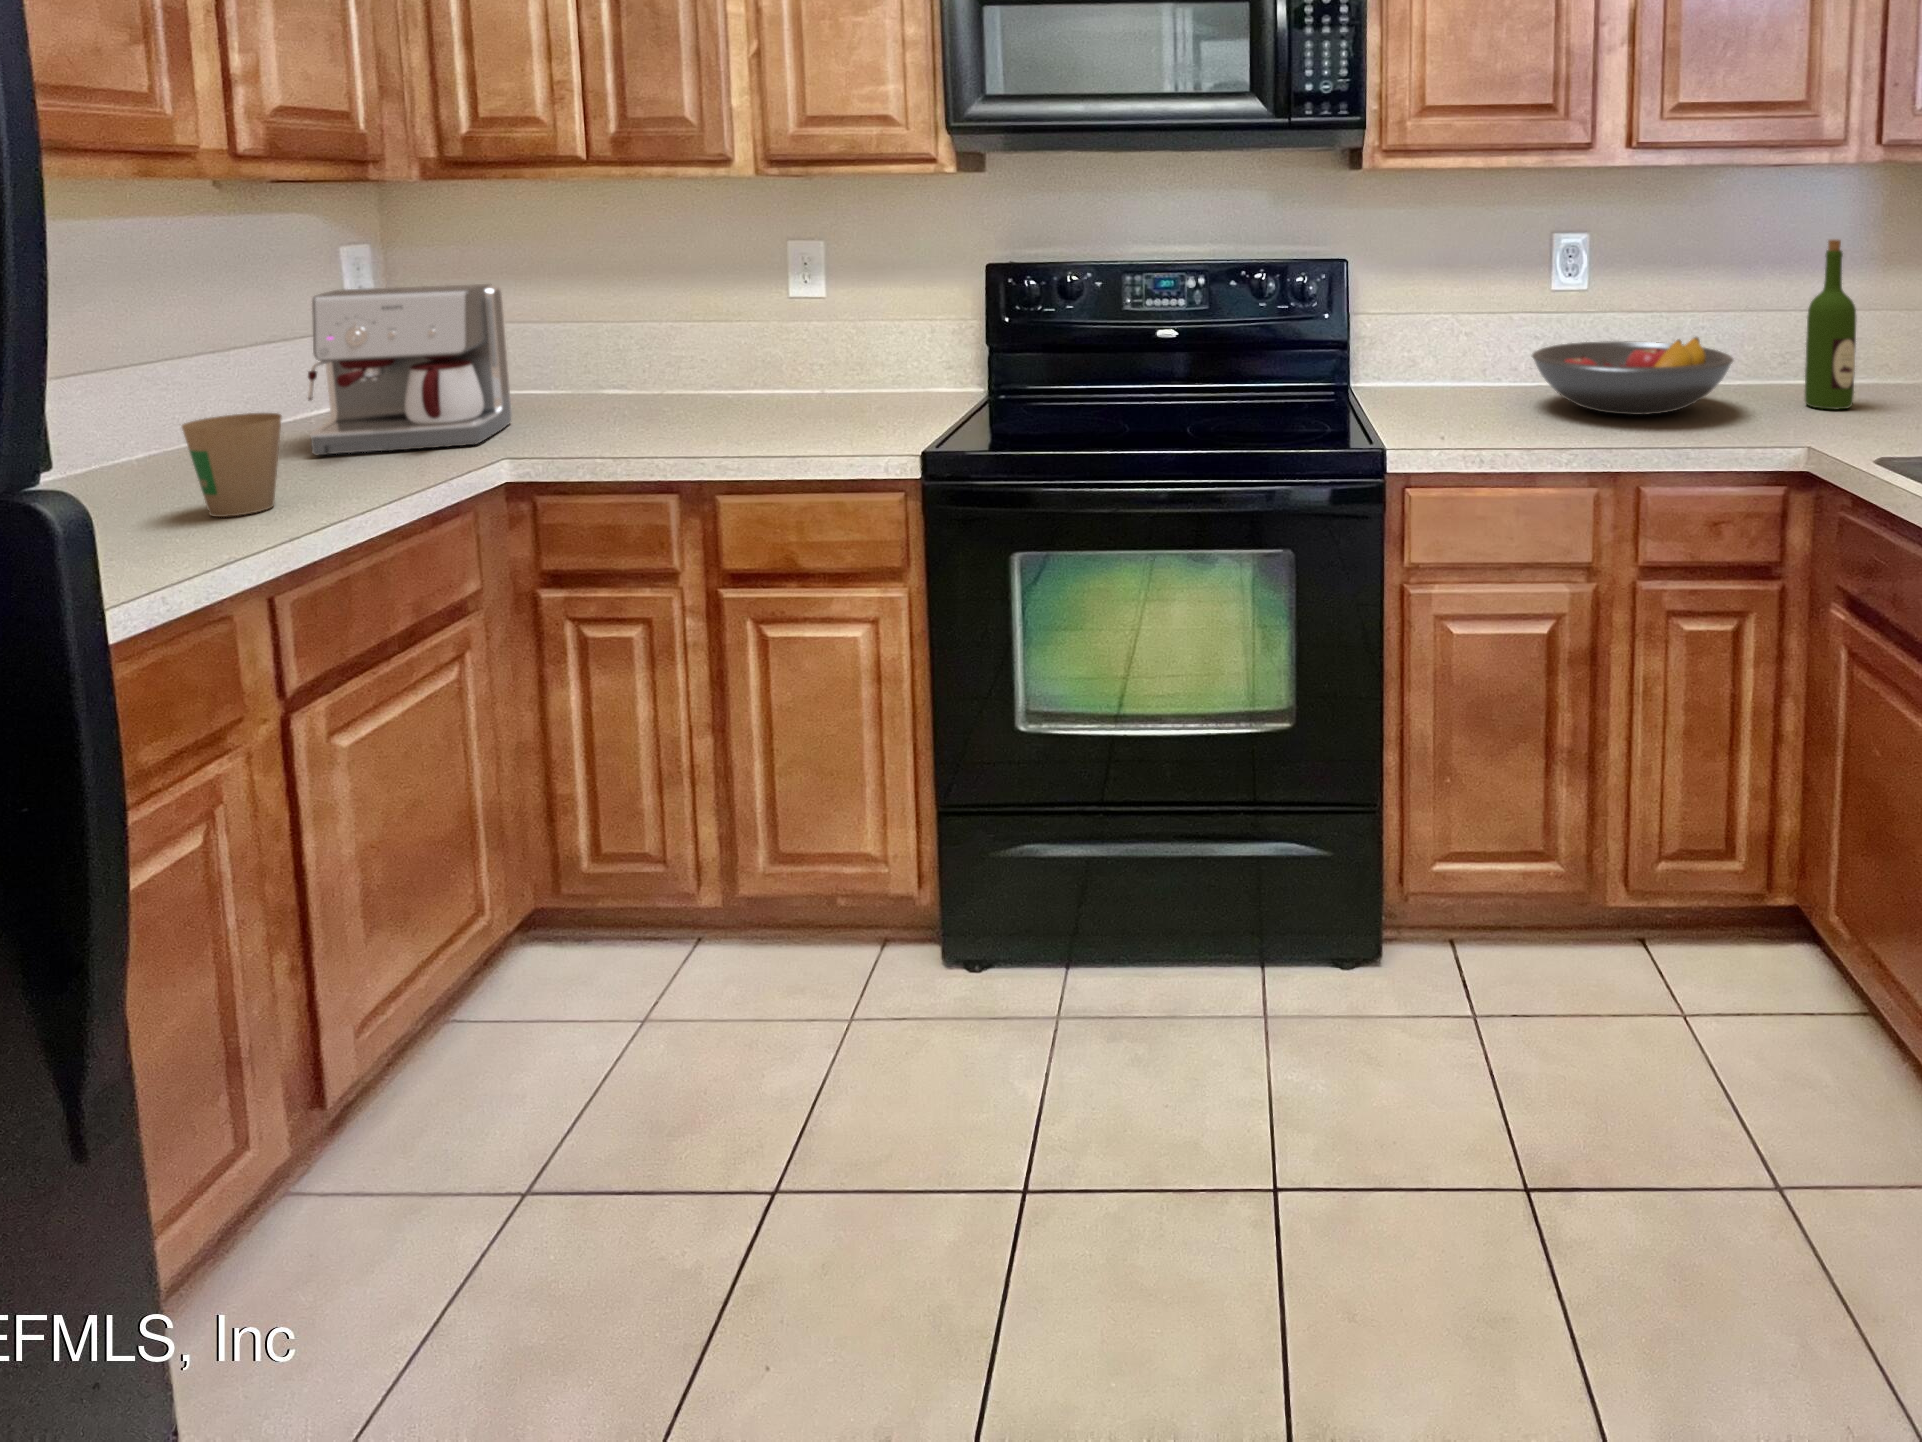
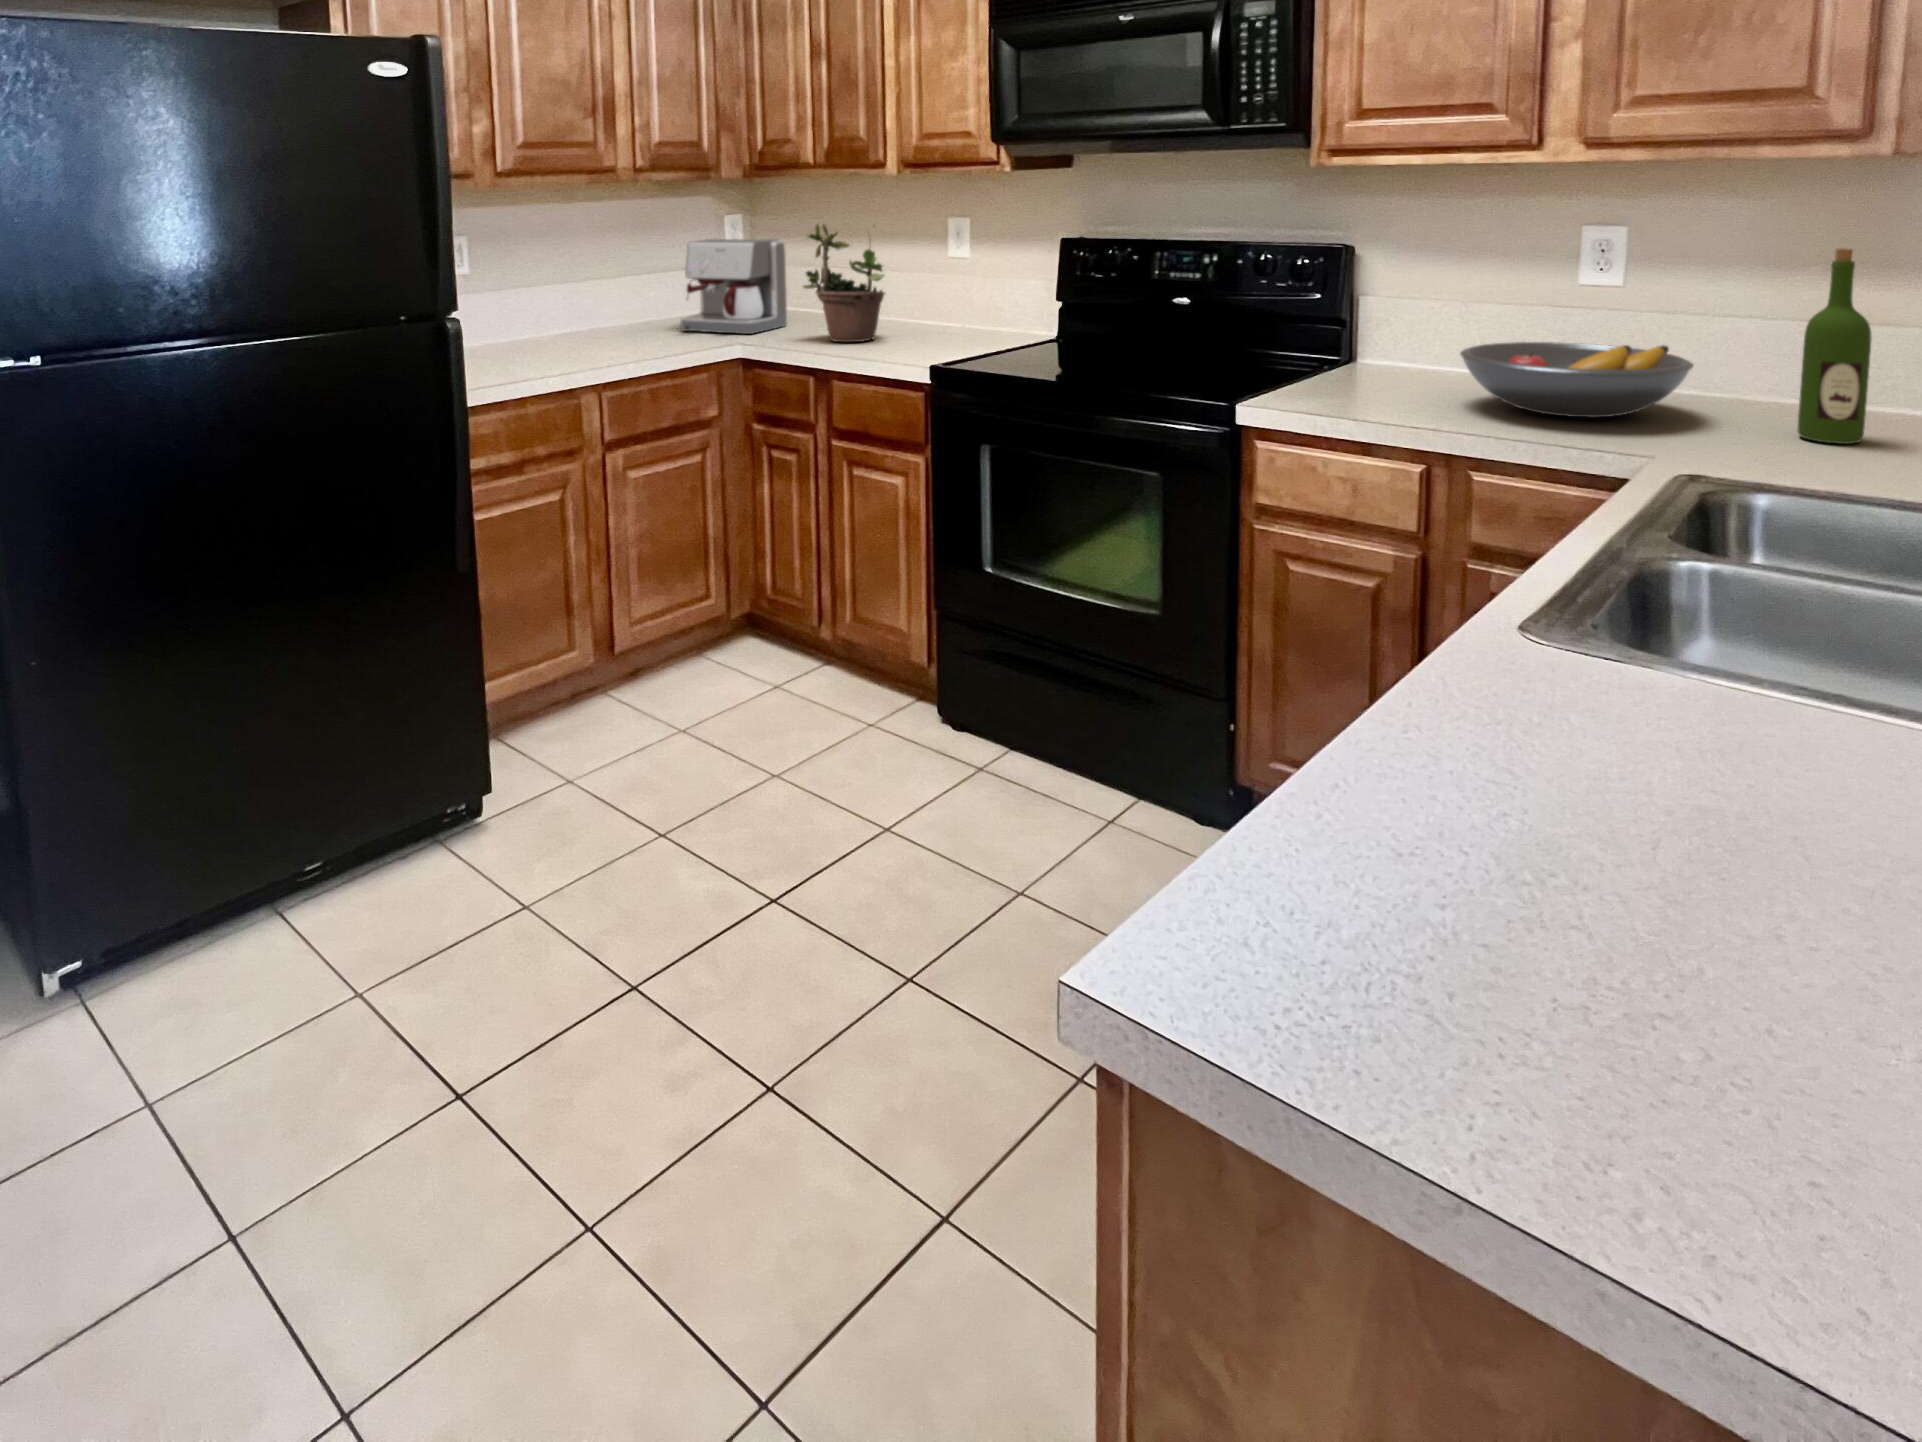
potted plant: none [590,237,746,438] -> present [803,224,885,342]
paper cup: present [182,413,282,517] -> none [597,301,639,352]

